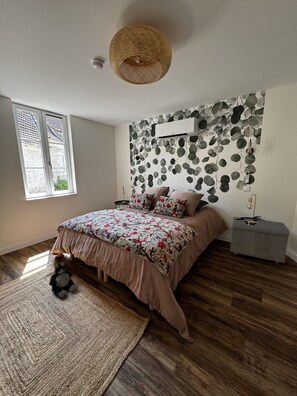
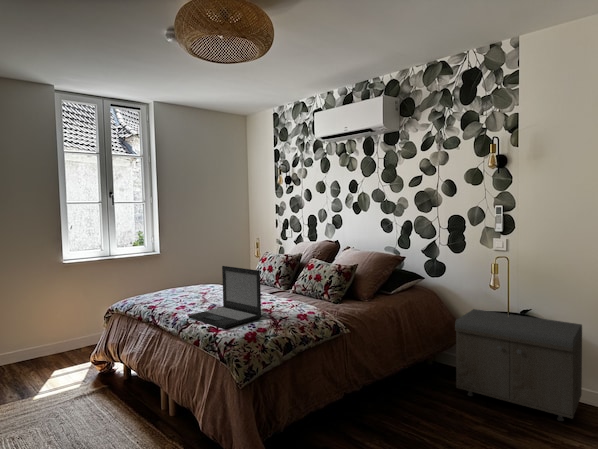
laptop: none [115,203,154,237] -> present [188,266,262,328]
plush toy: present [49,262,77,297] -> none [70,369,116,431]

